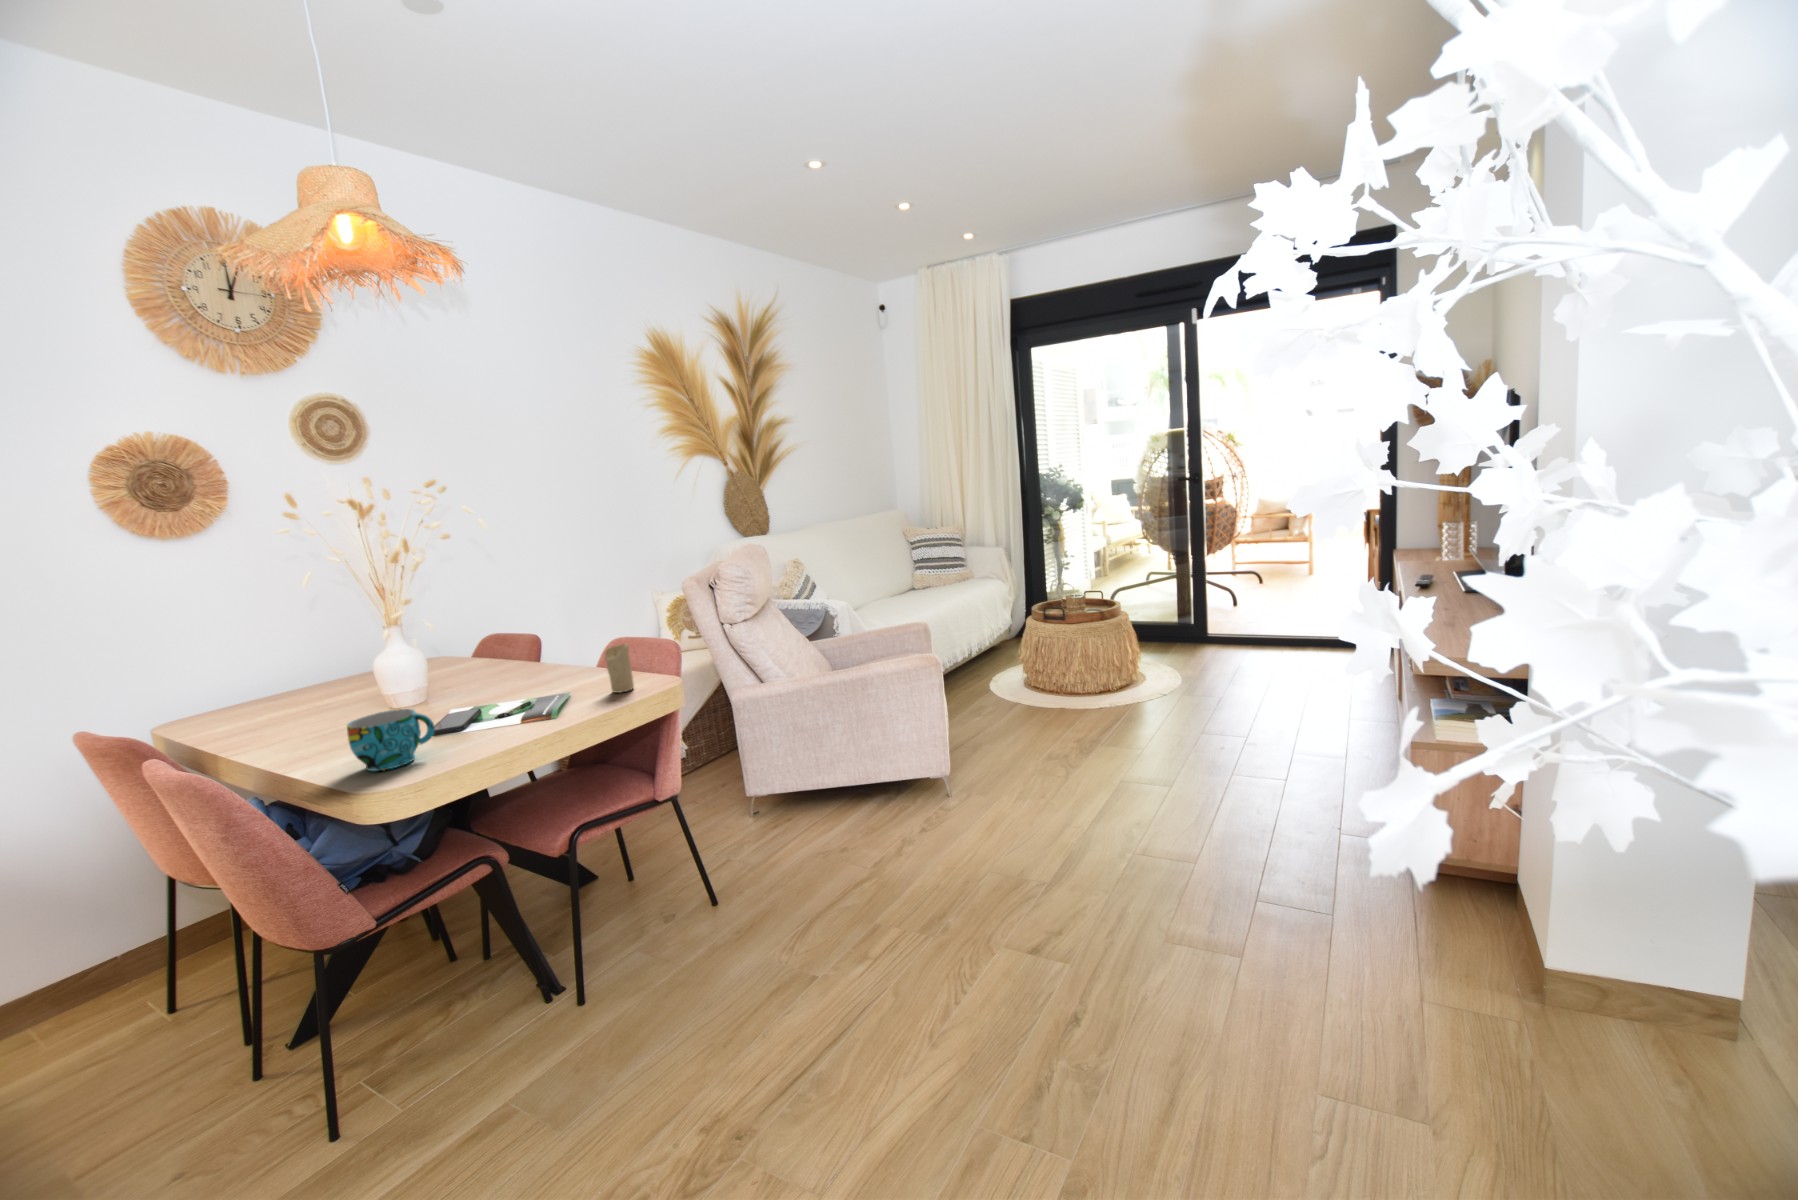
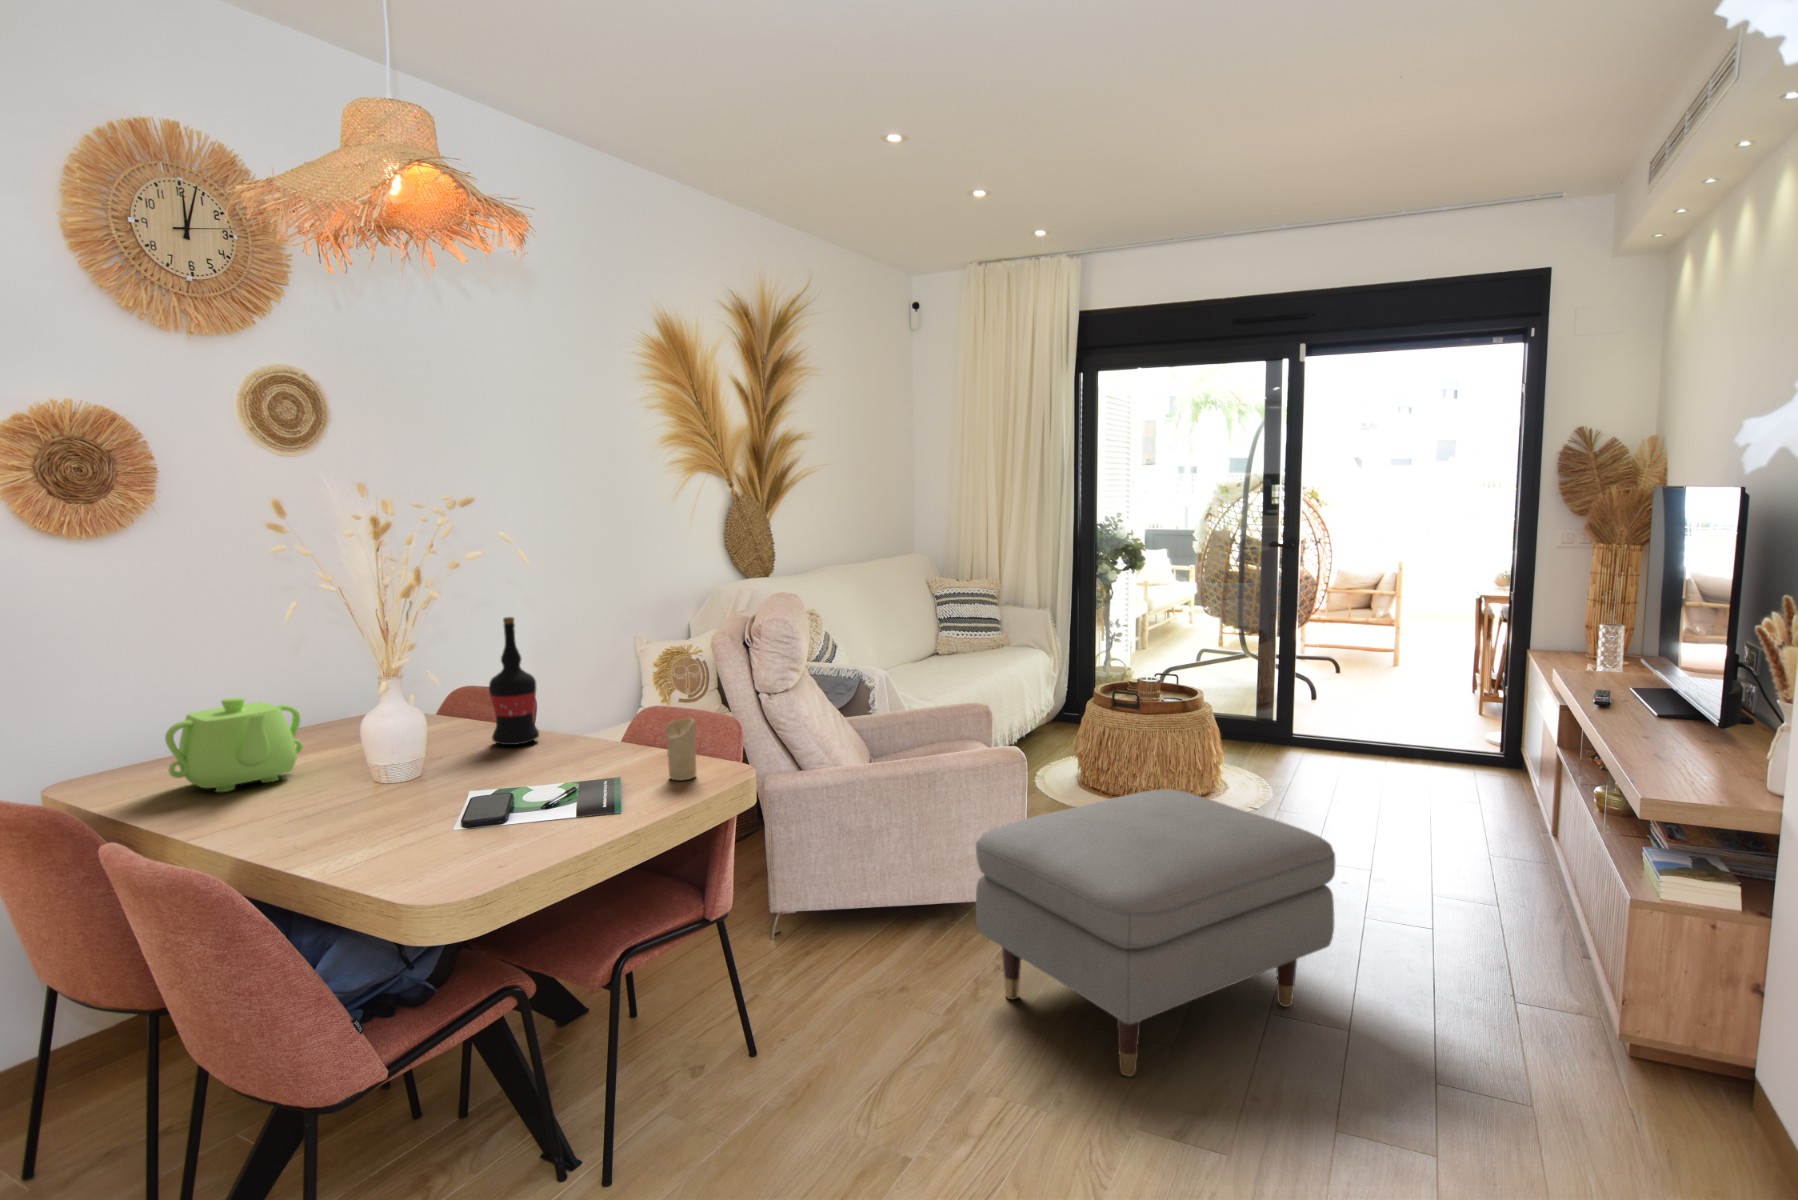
wine bottle: none [488,576,533,676] -> present [489,617,539,745]
teapot: none [228,651,343,724] -> present [165,697,303,792]
ottoman: none [888,679,1181,906] -> present [976,789,1336,1077]
cup: present [347,709,435,771] -> none [383,791,486,872]

